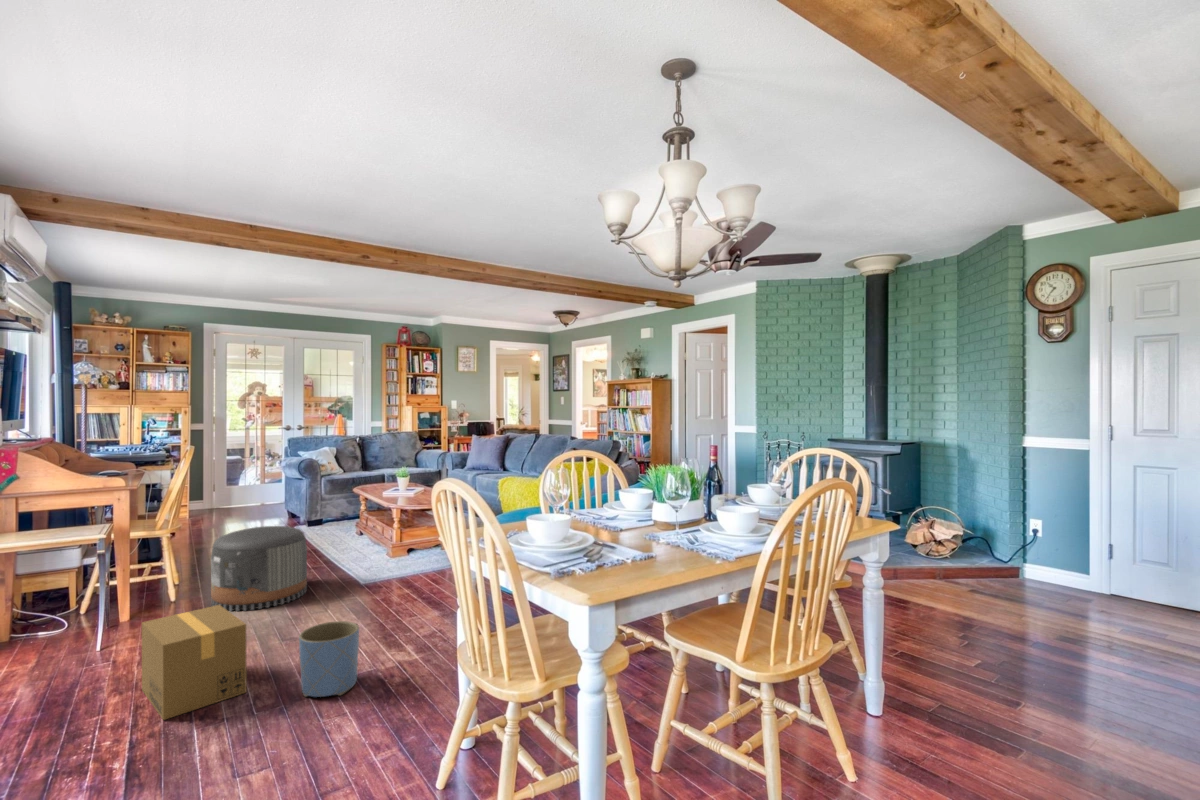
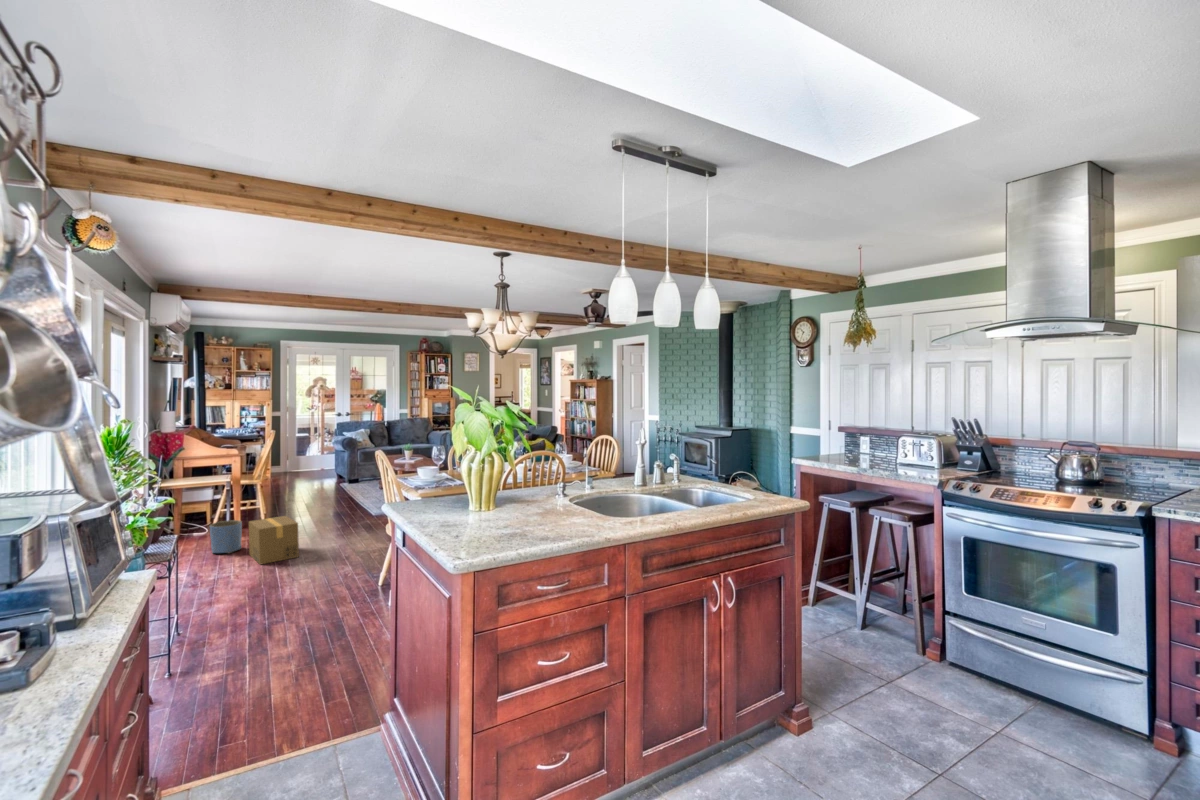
pouf: present [211,526,307,611] -> none [284,479,339,526]
planter: present [299,621,359,697] -> present [210,520,242,553]

